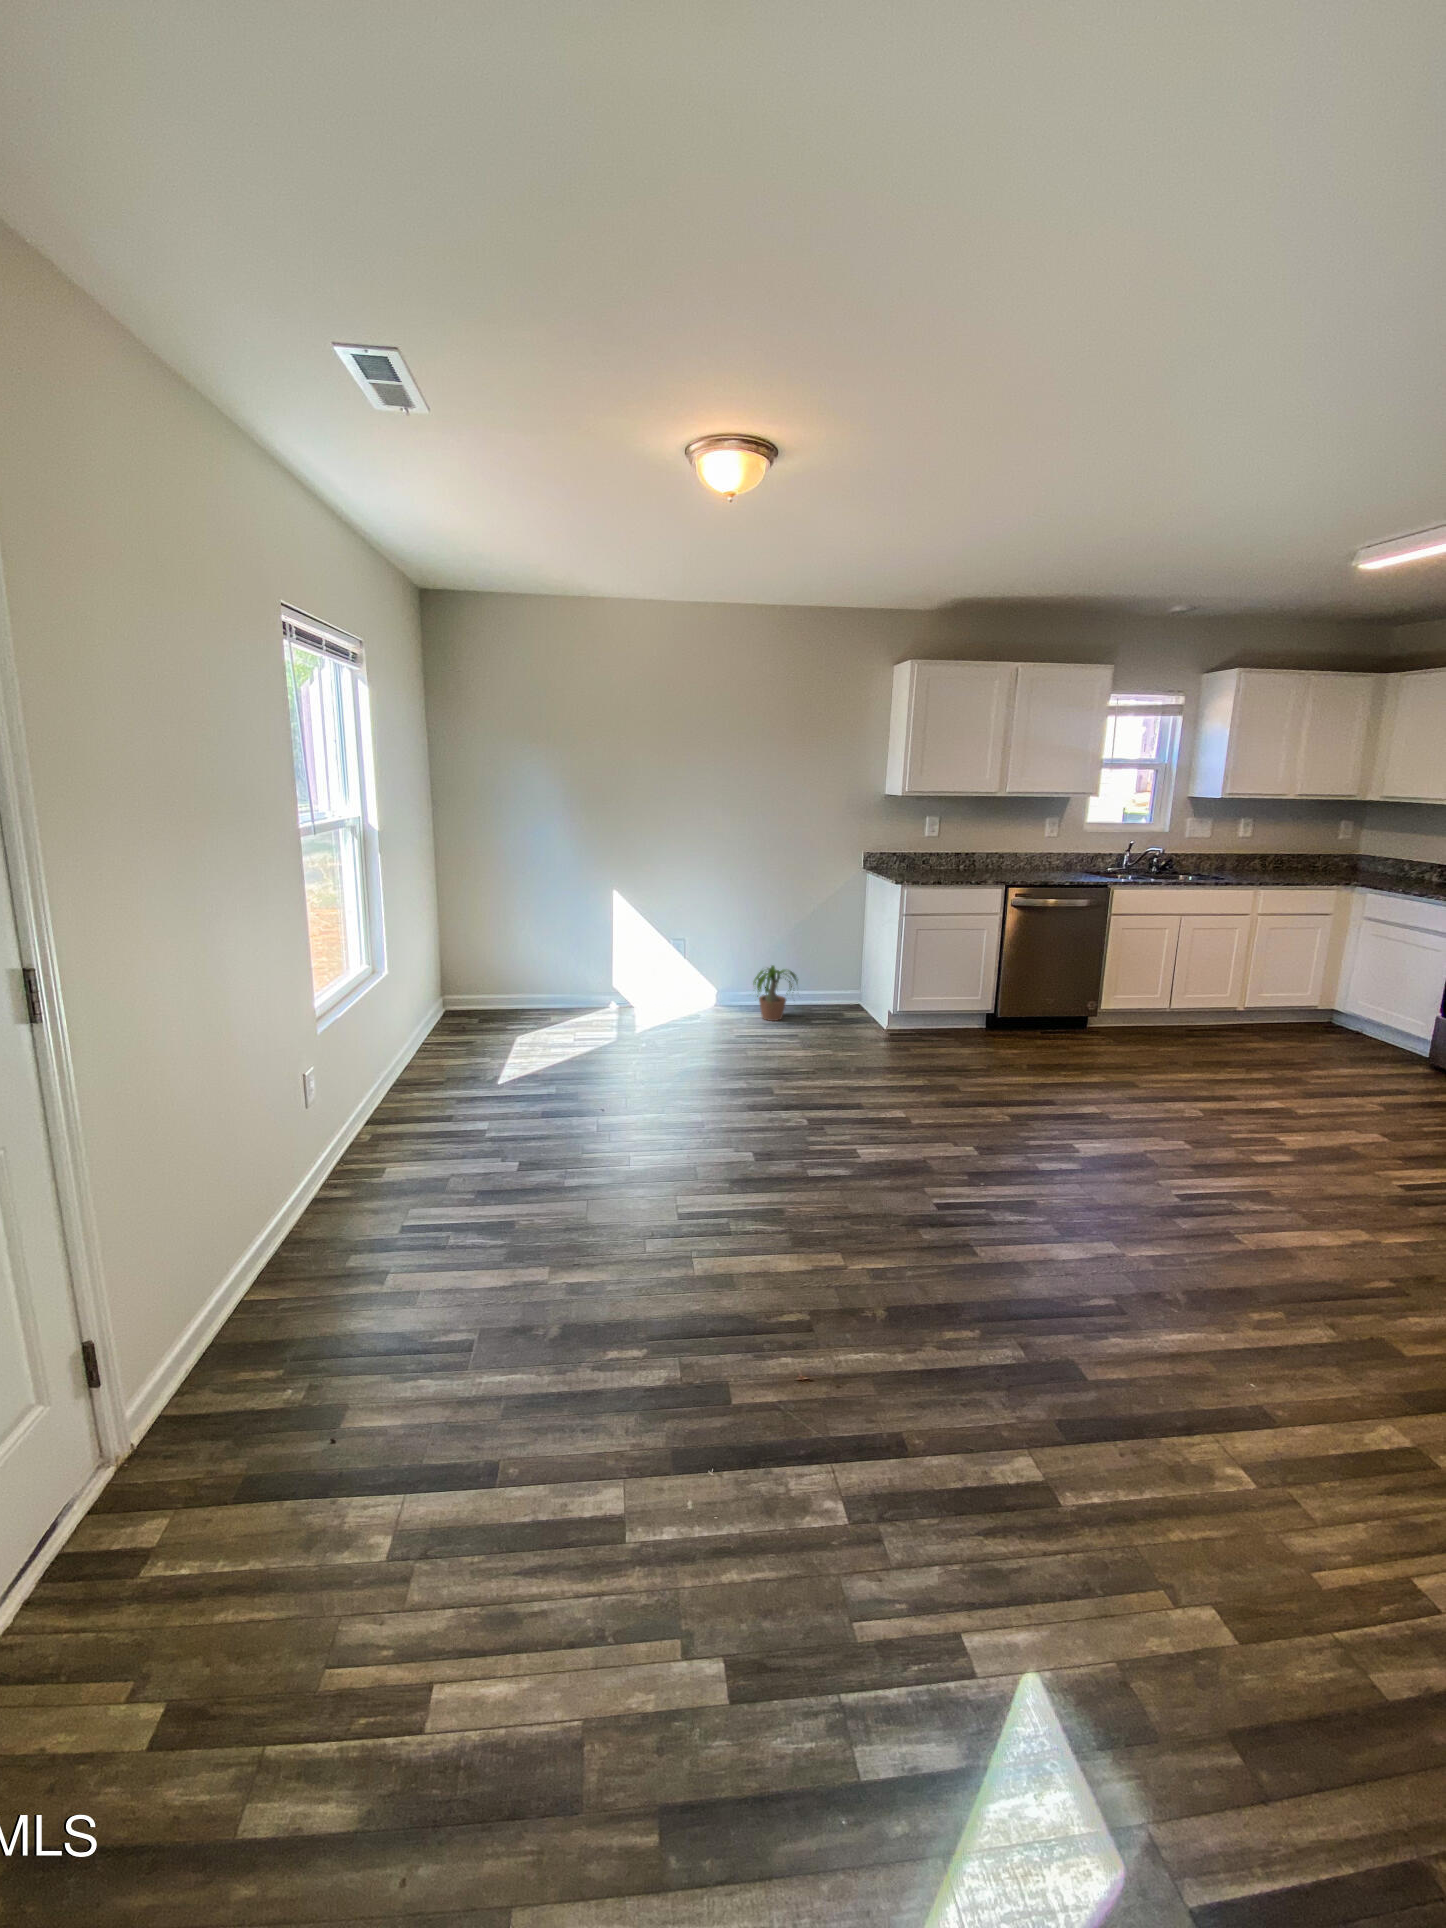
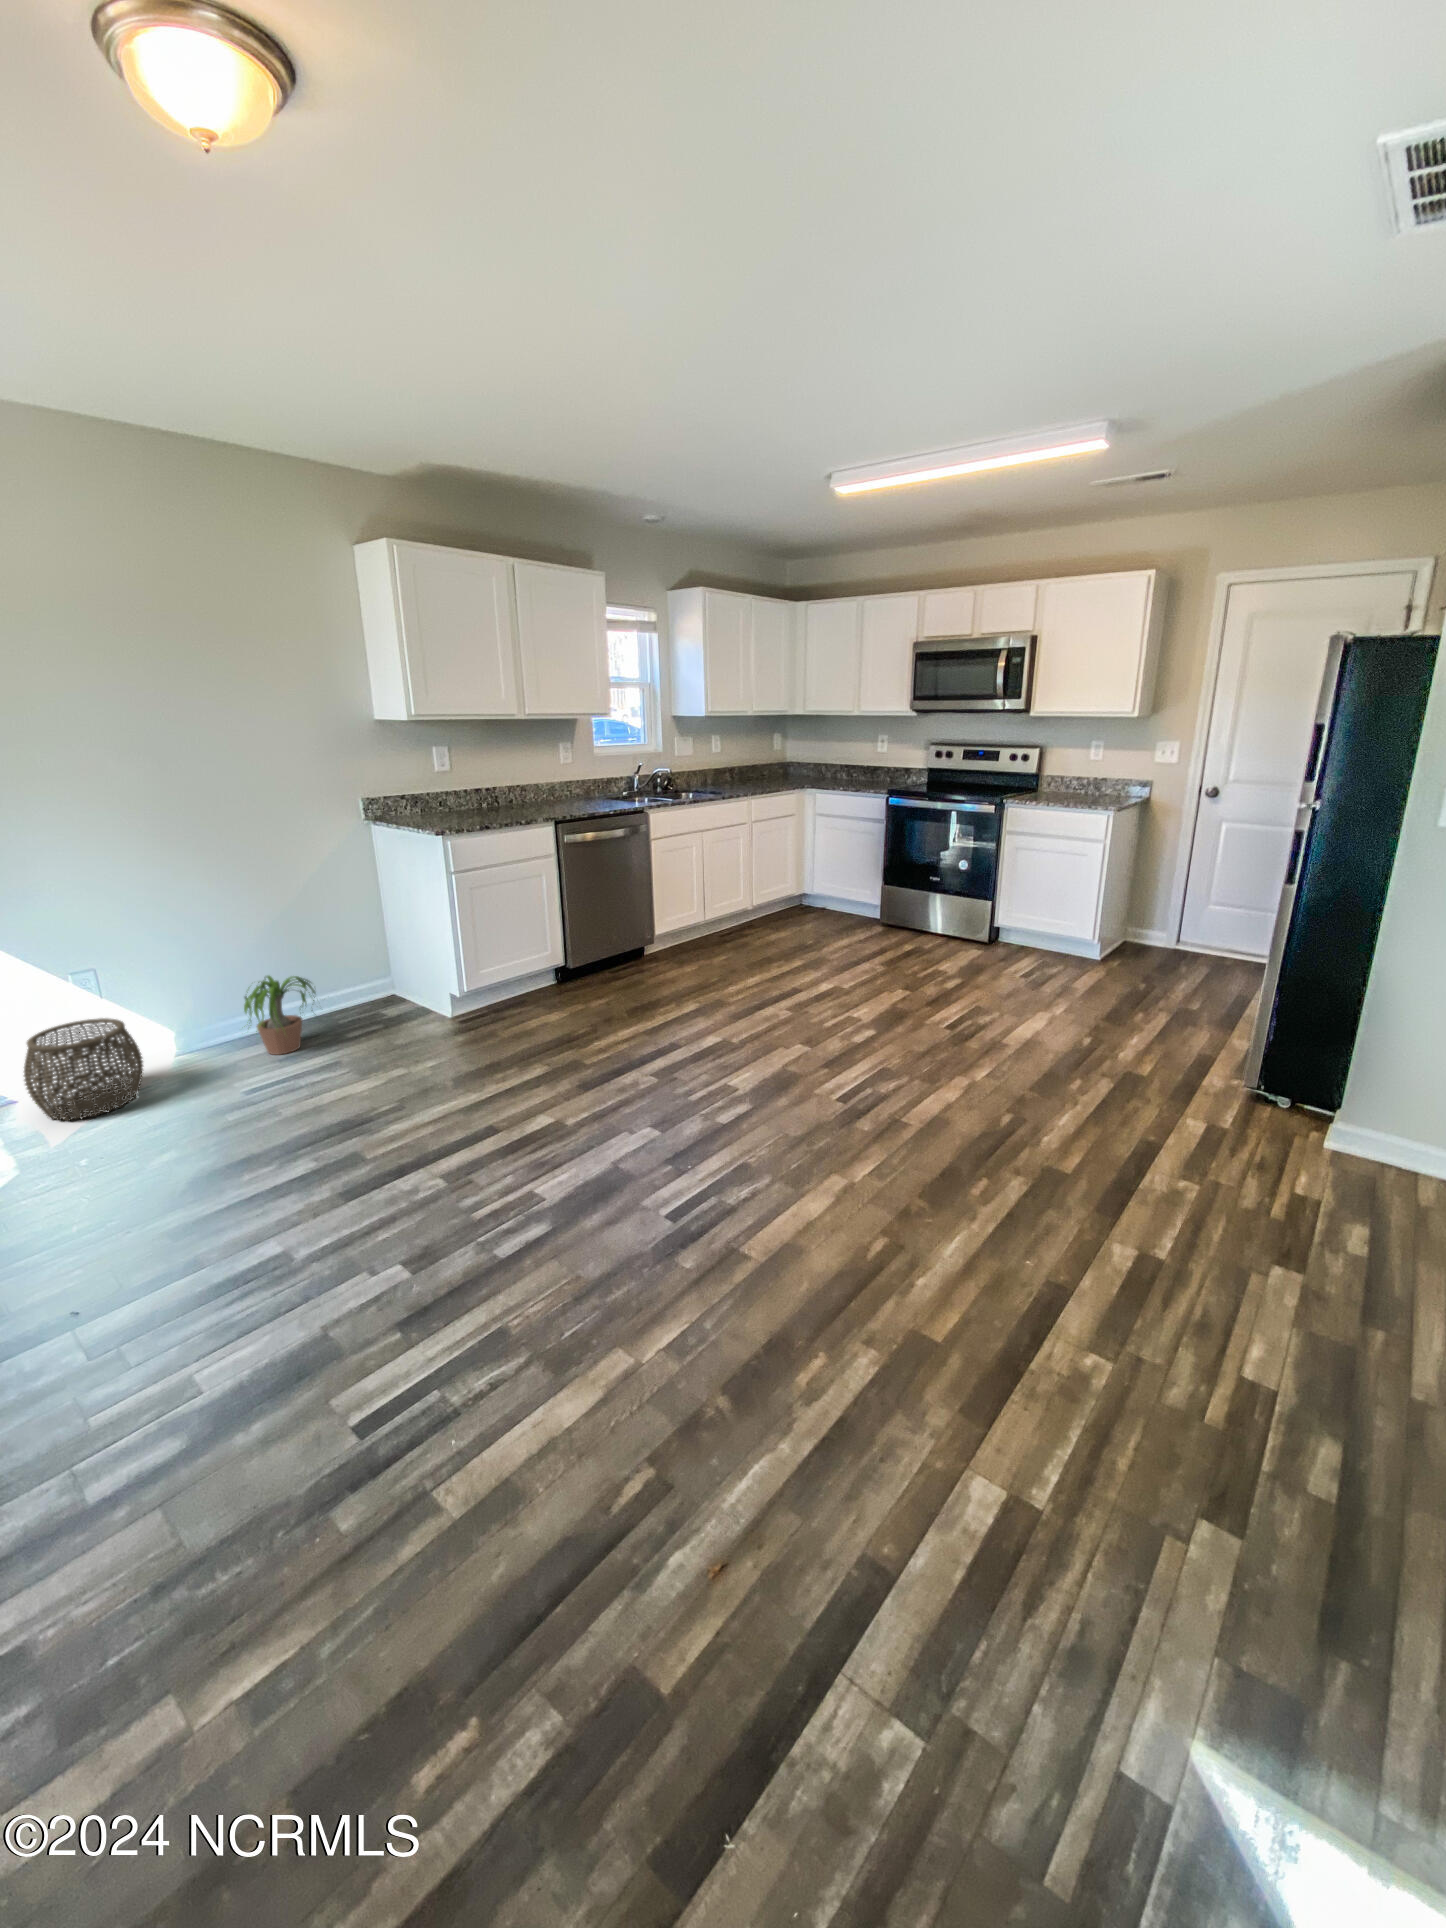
woven basket: none [639,967,694,1024] -> present [24,1018,143,1120]

